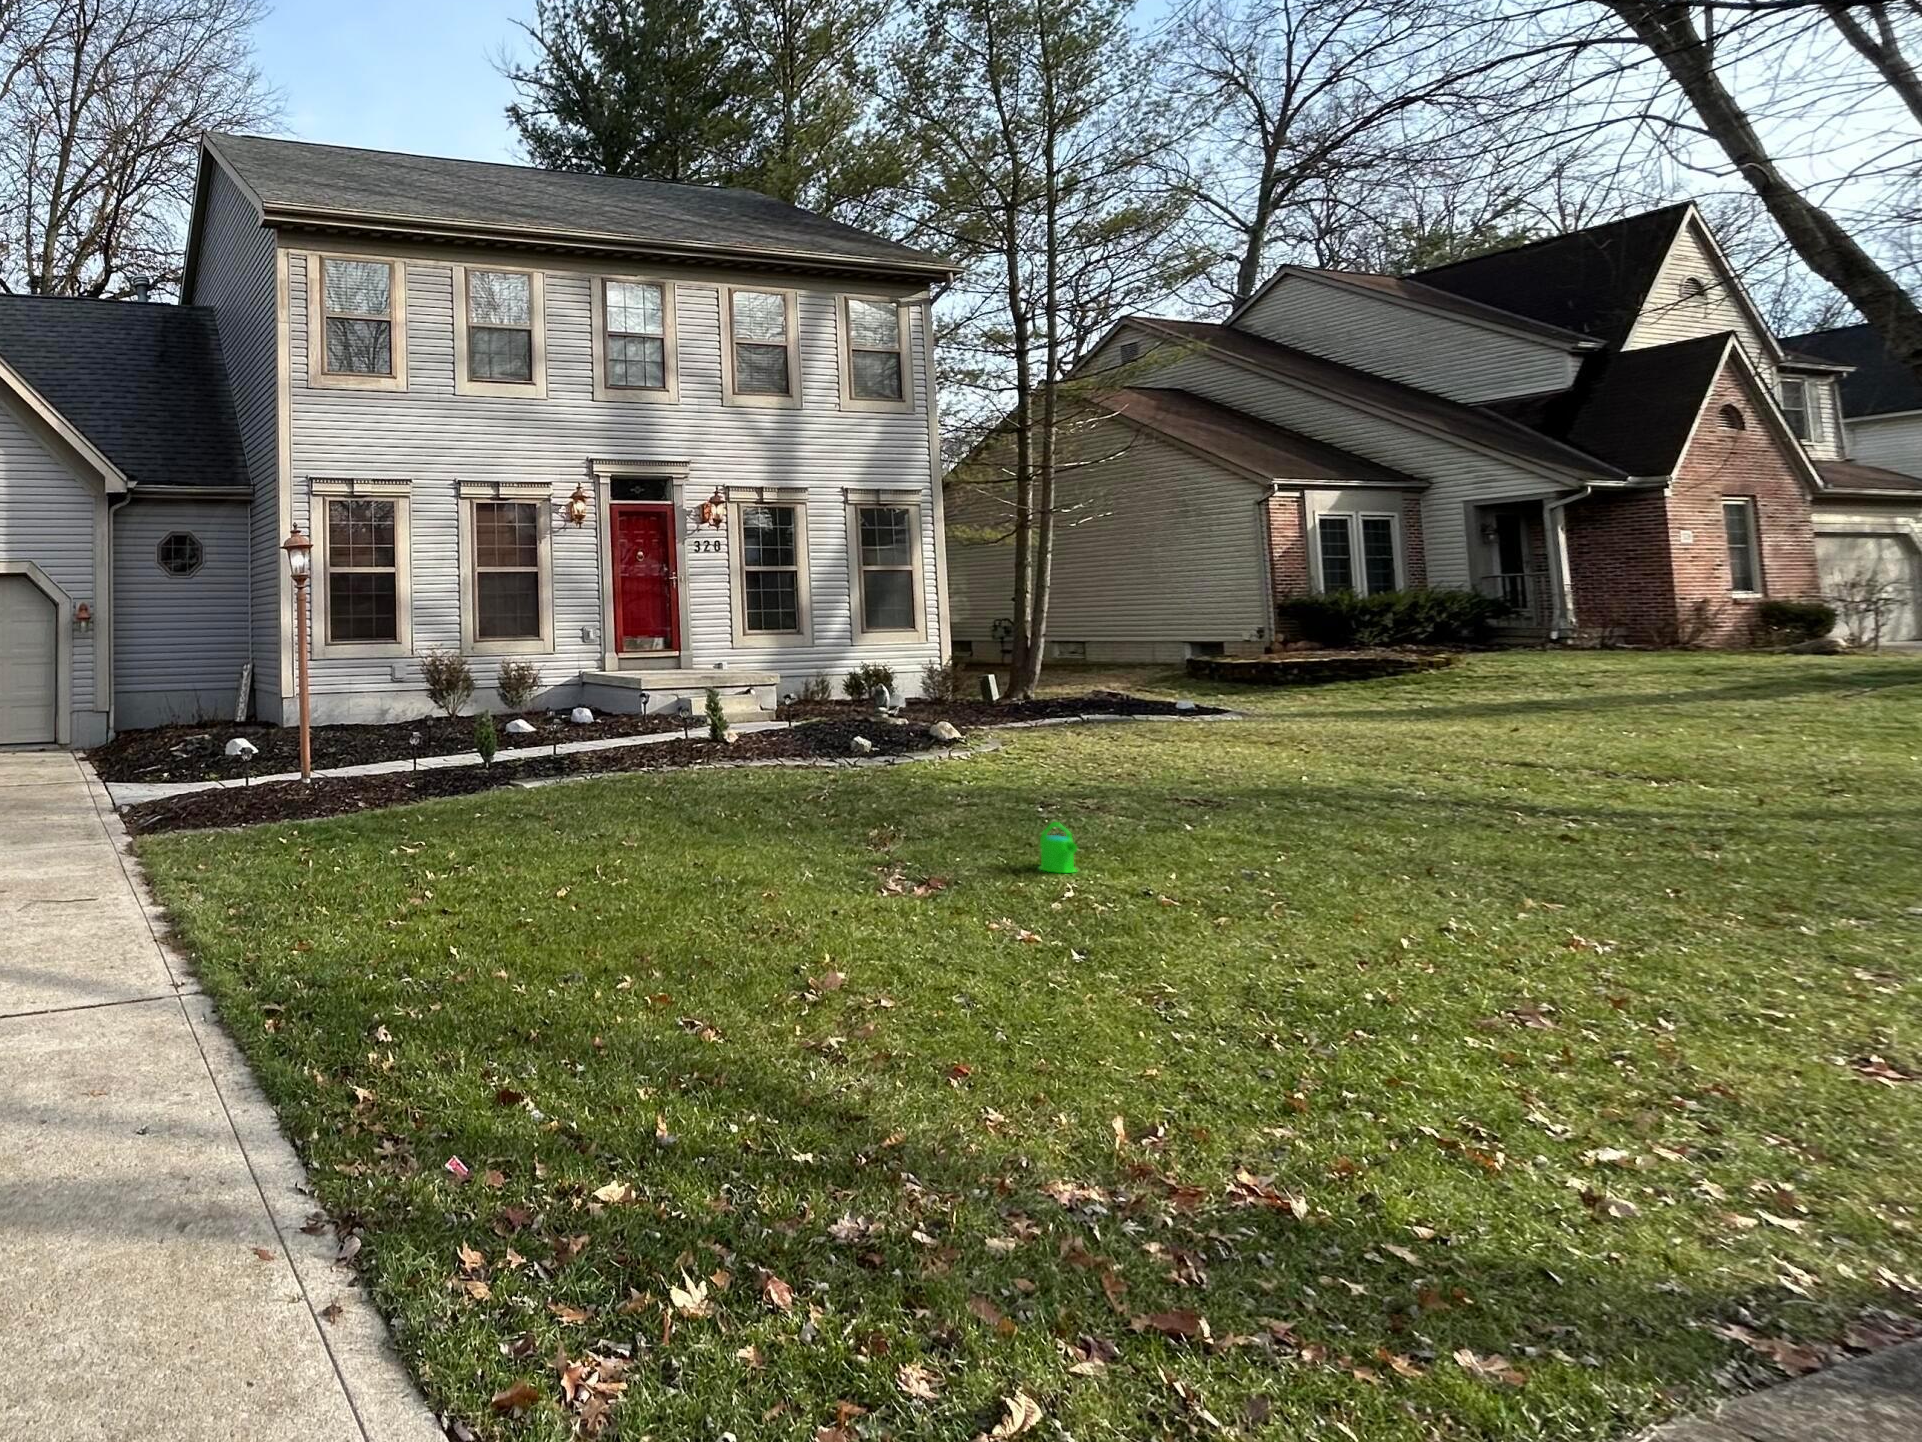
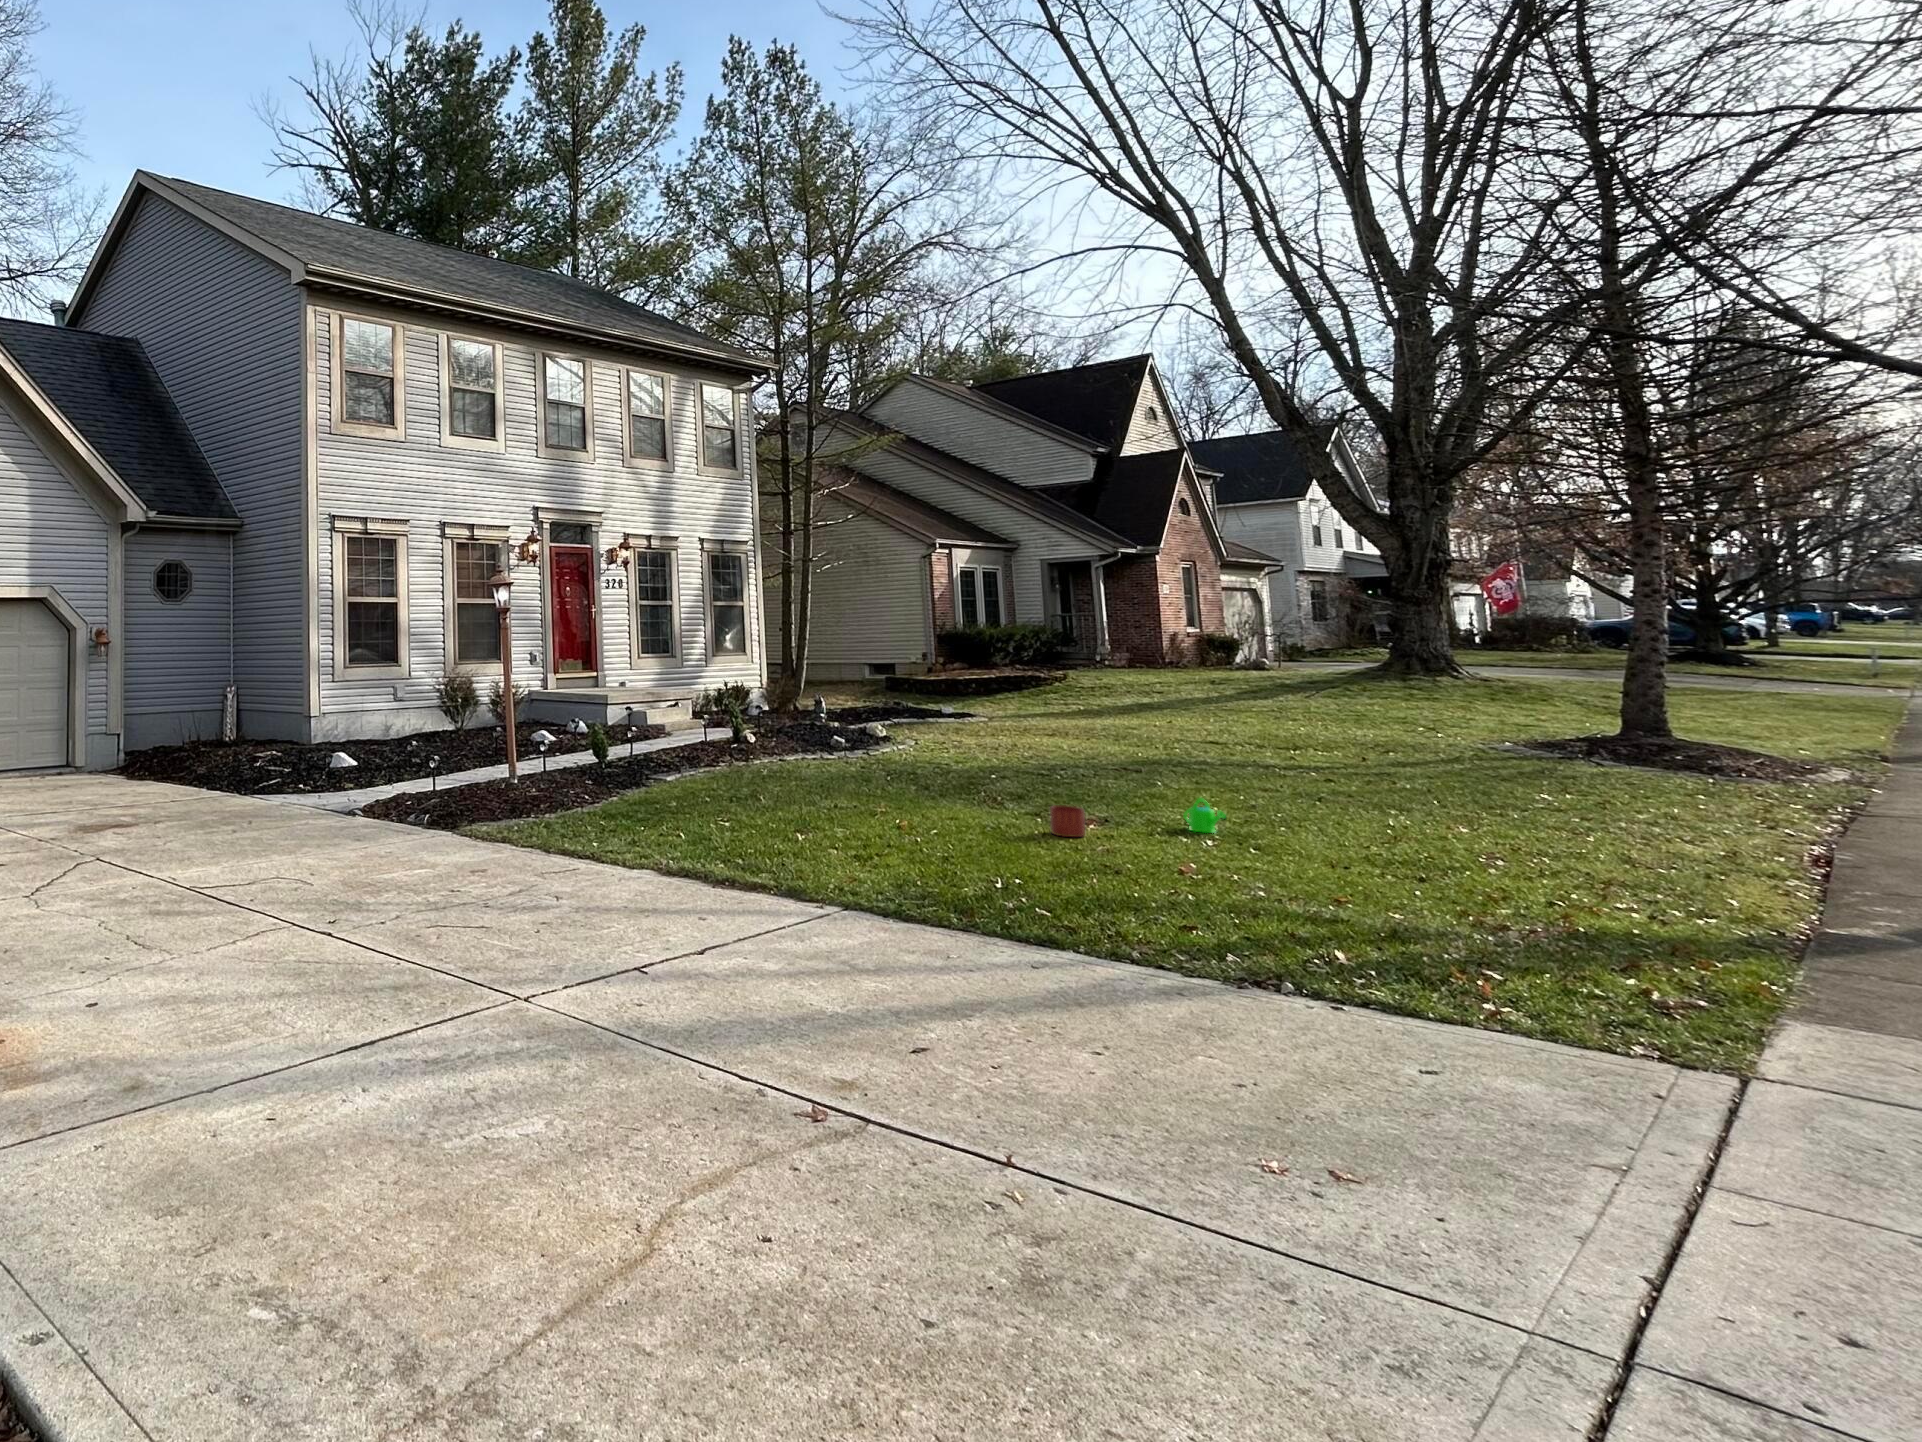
planter: none [811,822,856,866] -> present [1050,805,1085,837]

